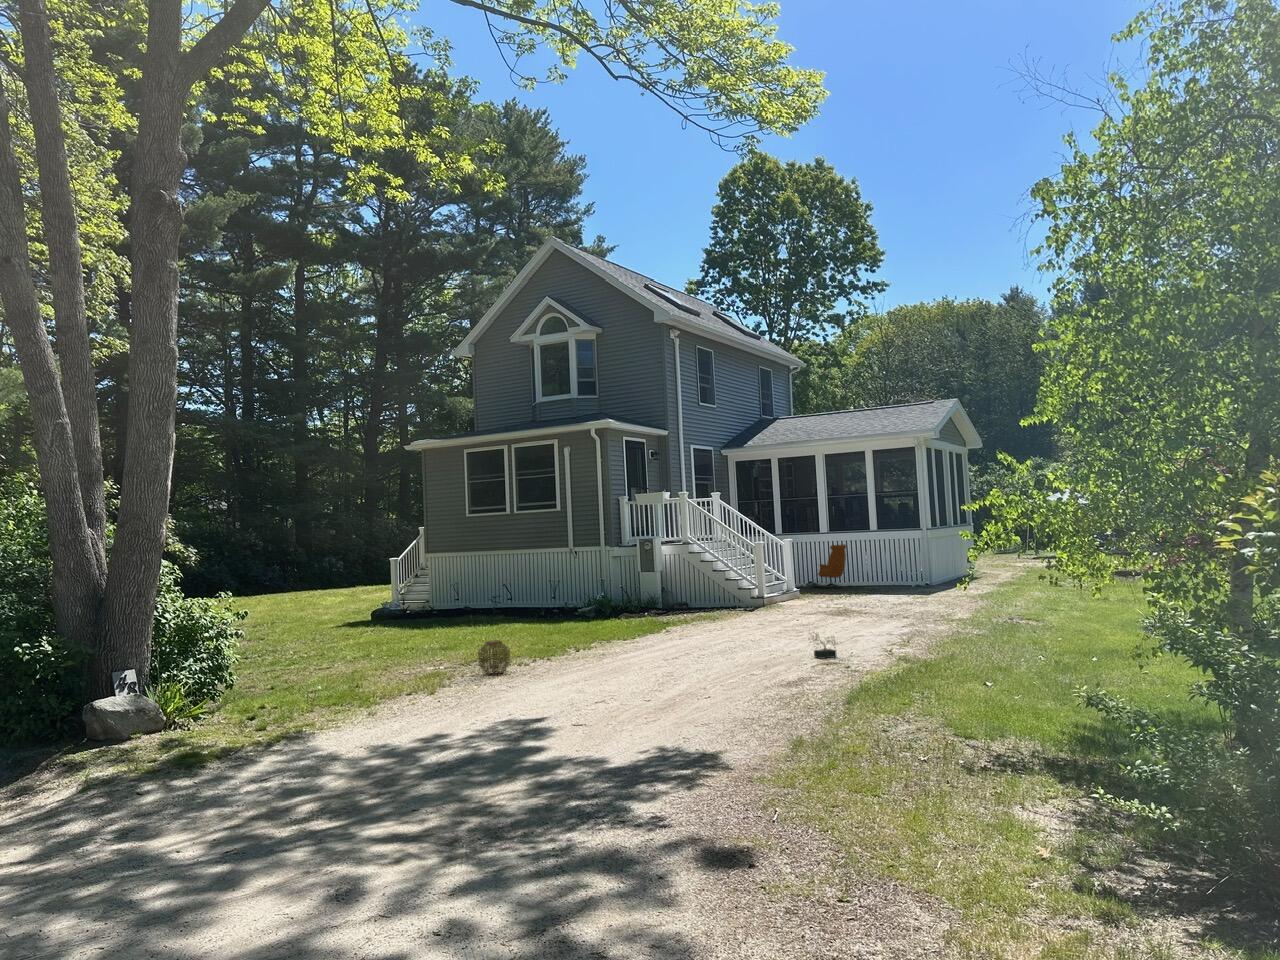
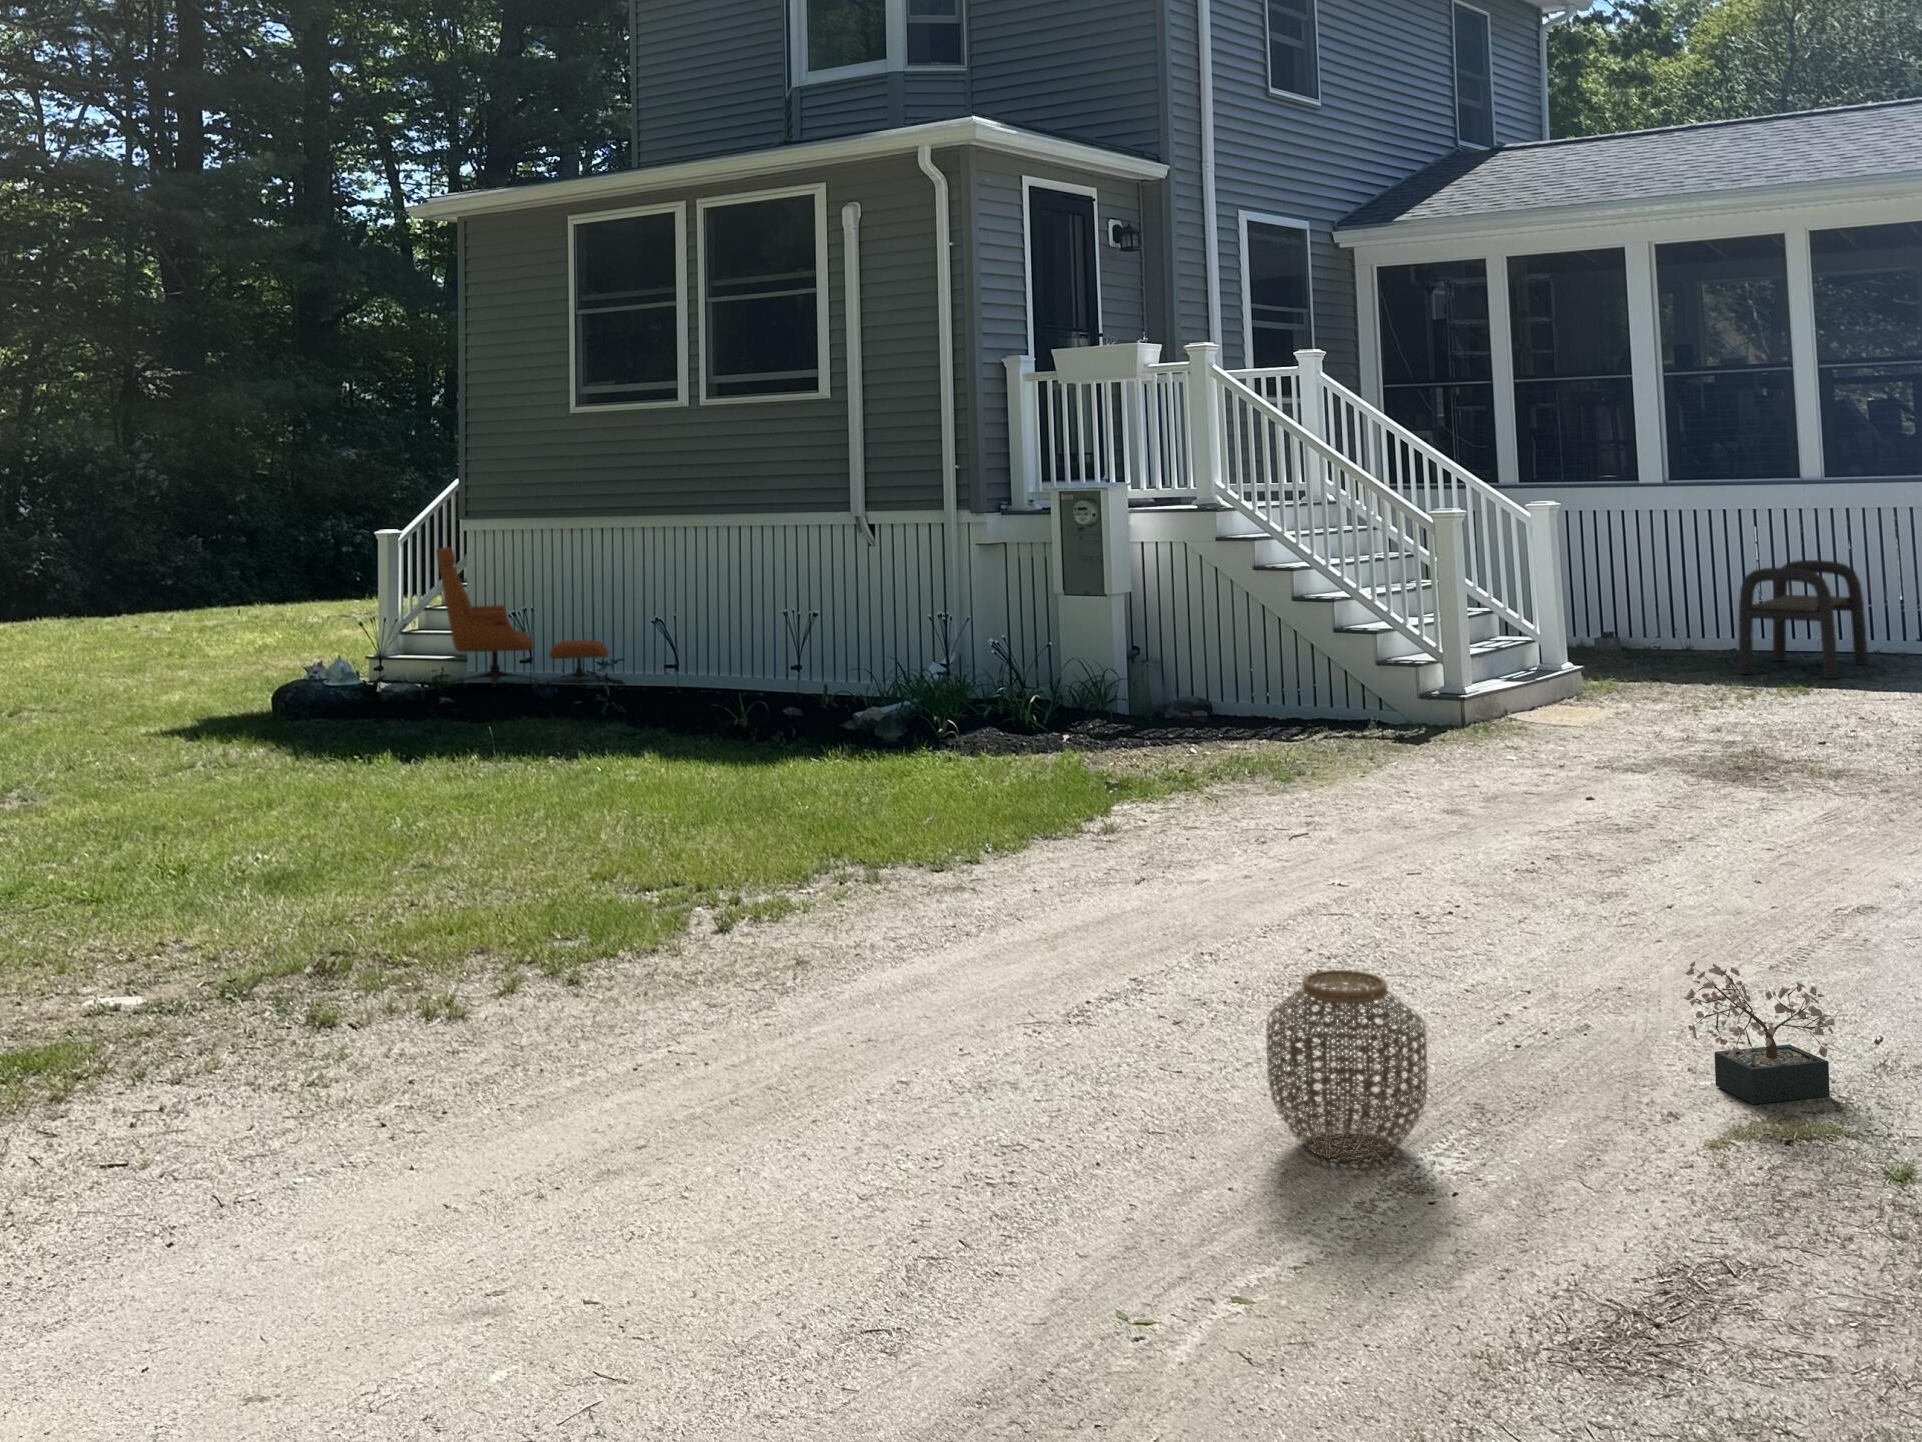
lounge chair: present [813,544,846,587] -> present [436,547,609,687]
bench: none [849,556,889,592] -> present [1739,560,1868,679]
woven basket: present [478,640,510,675] -> present [1267,970,1427,1161]

